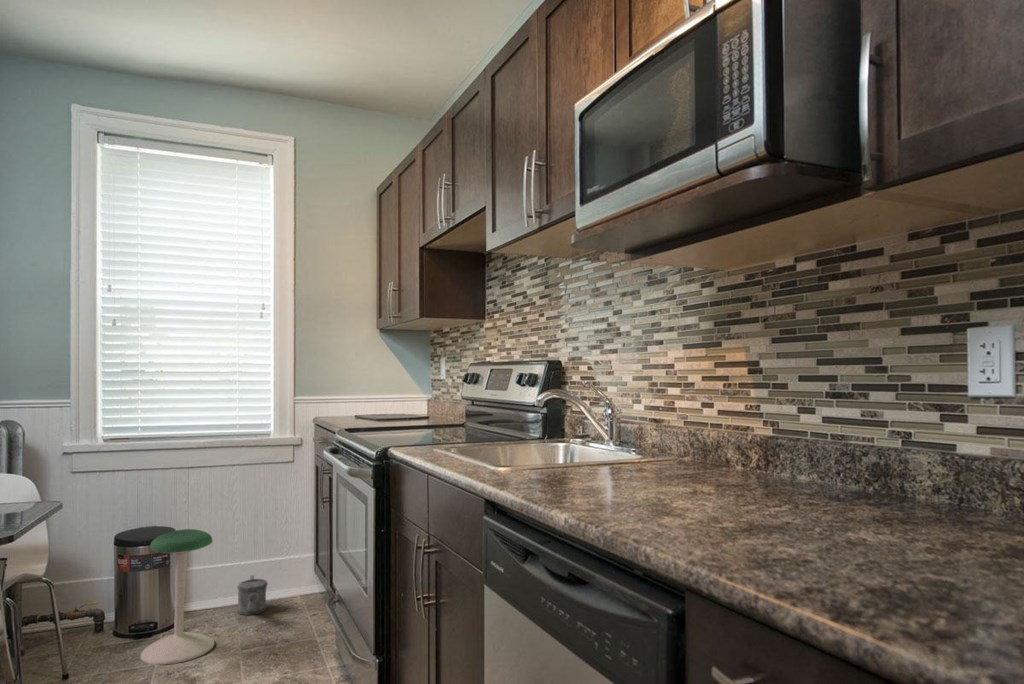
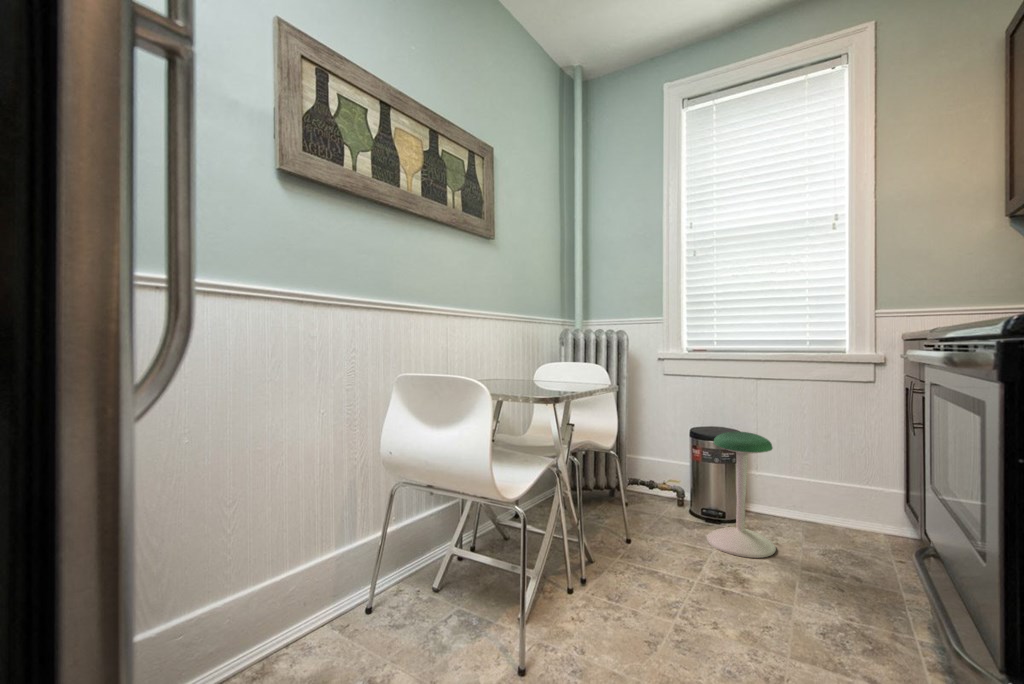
watering can: present [237,575,268,615] -> none [805,496,840,537]

